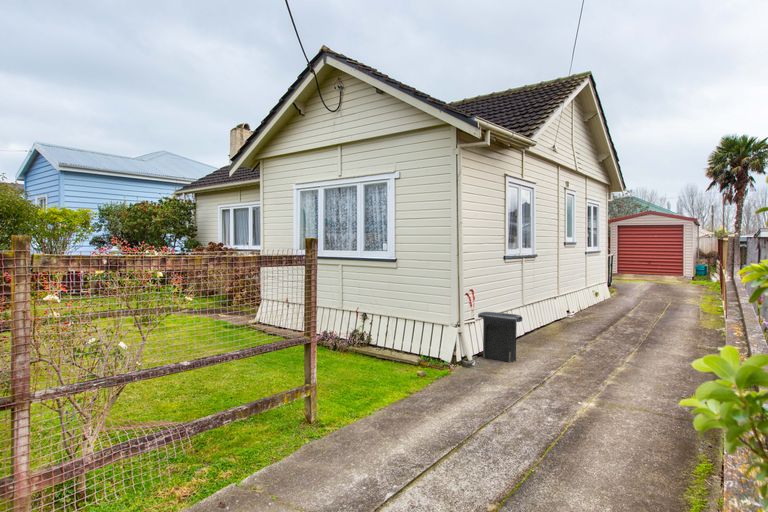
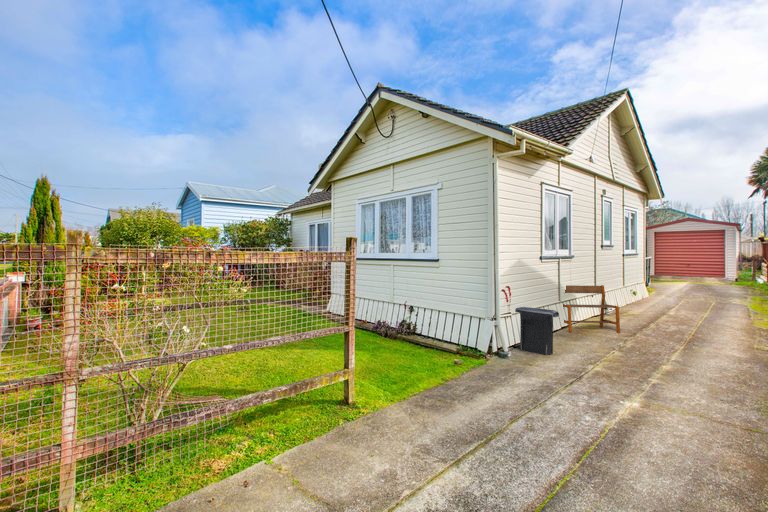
bench: none [520,286,581,337] -> present [563,285,620,333]

